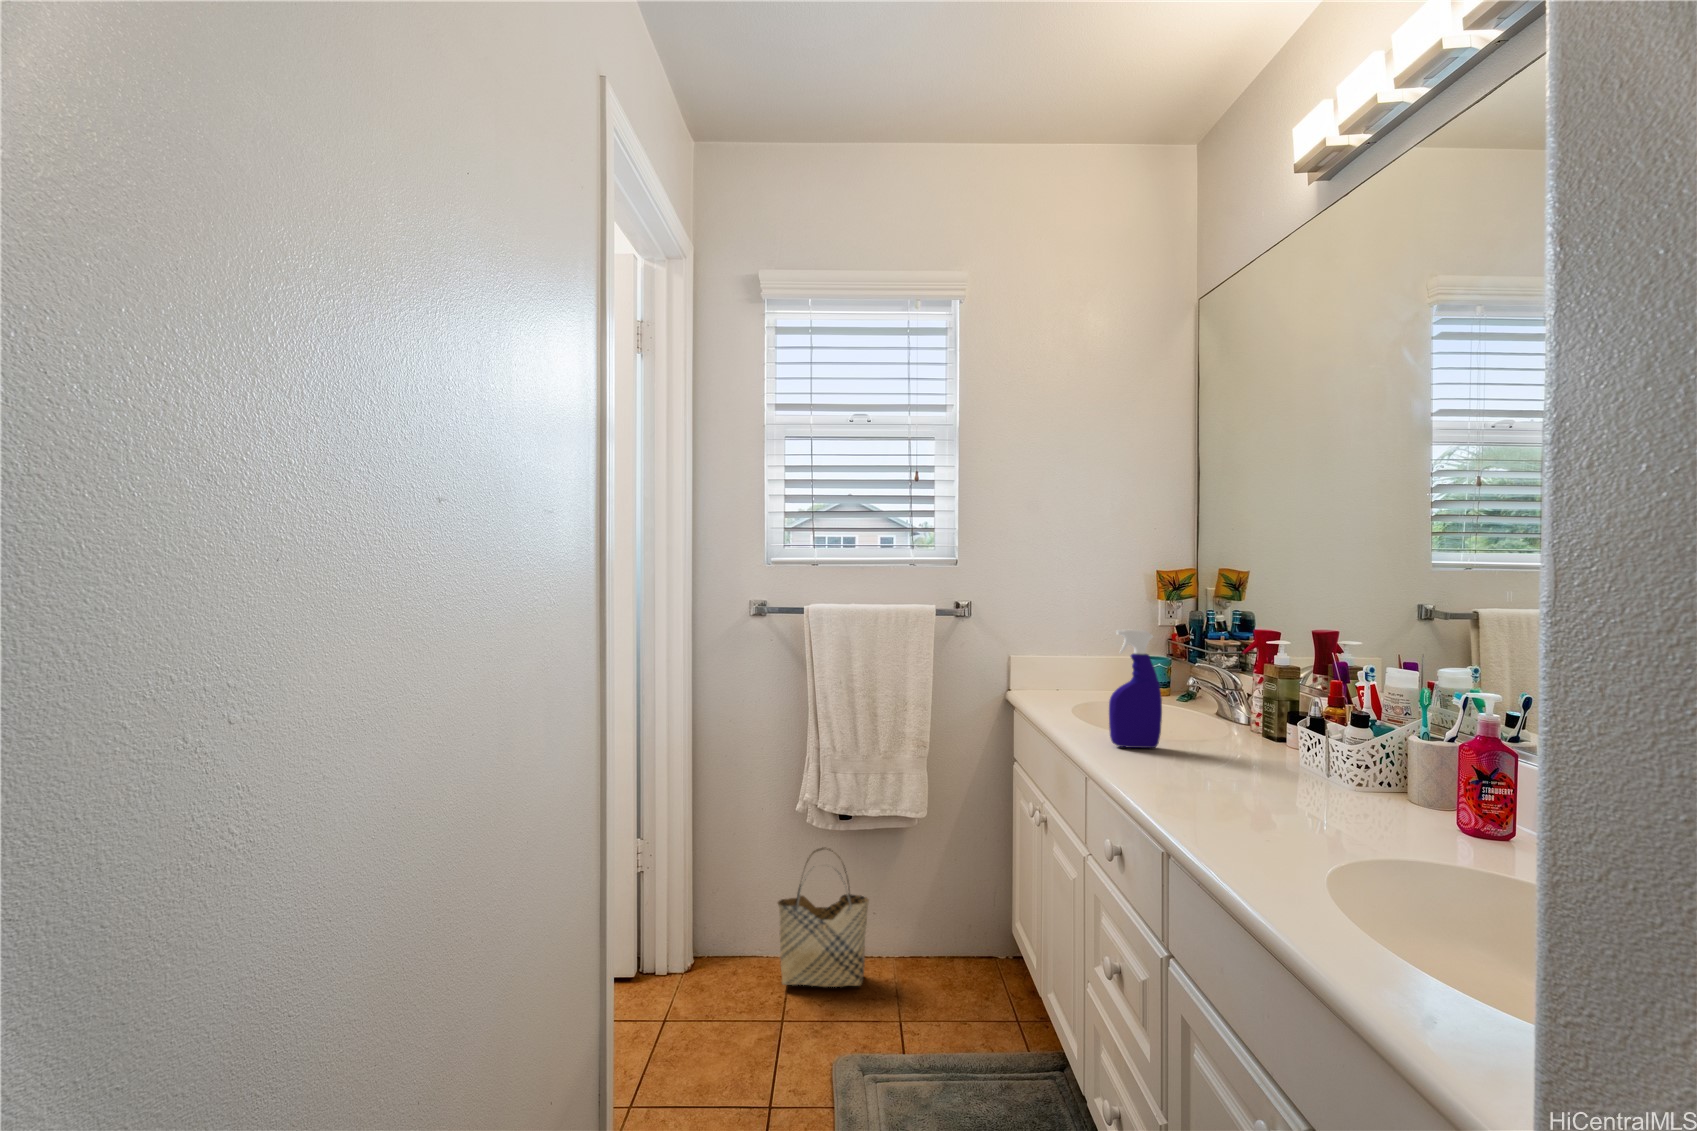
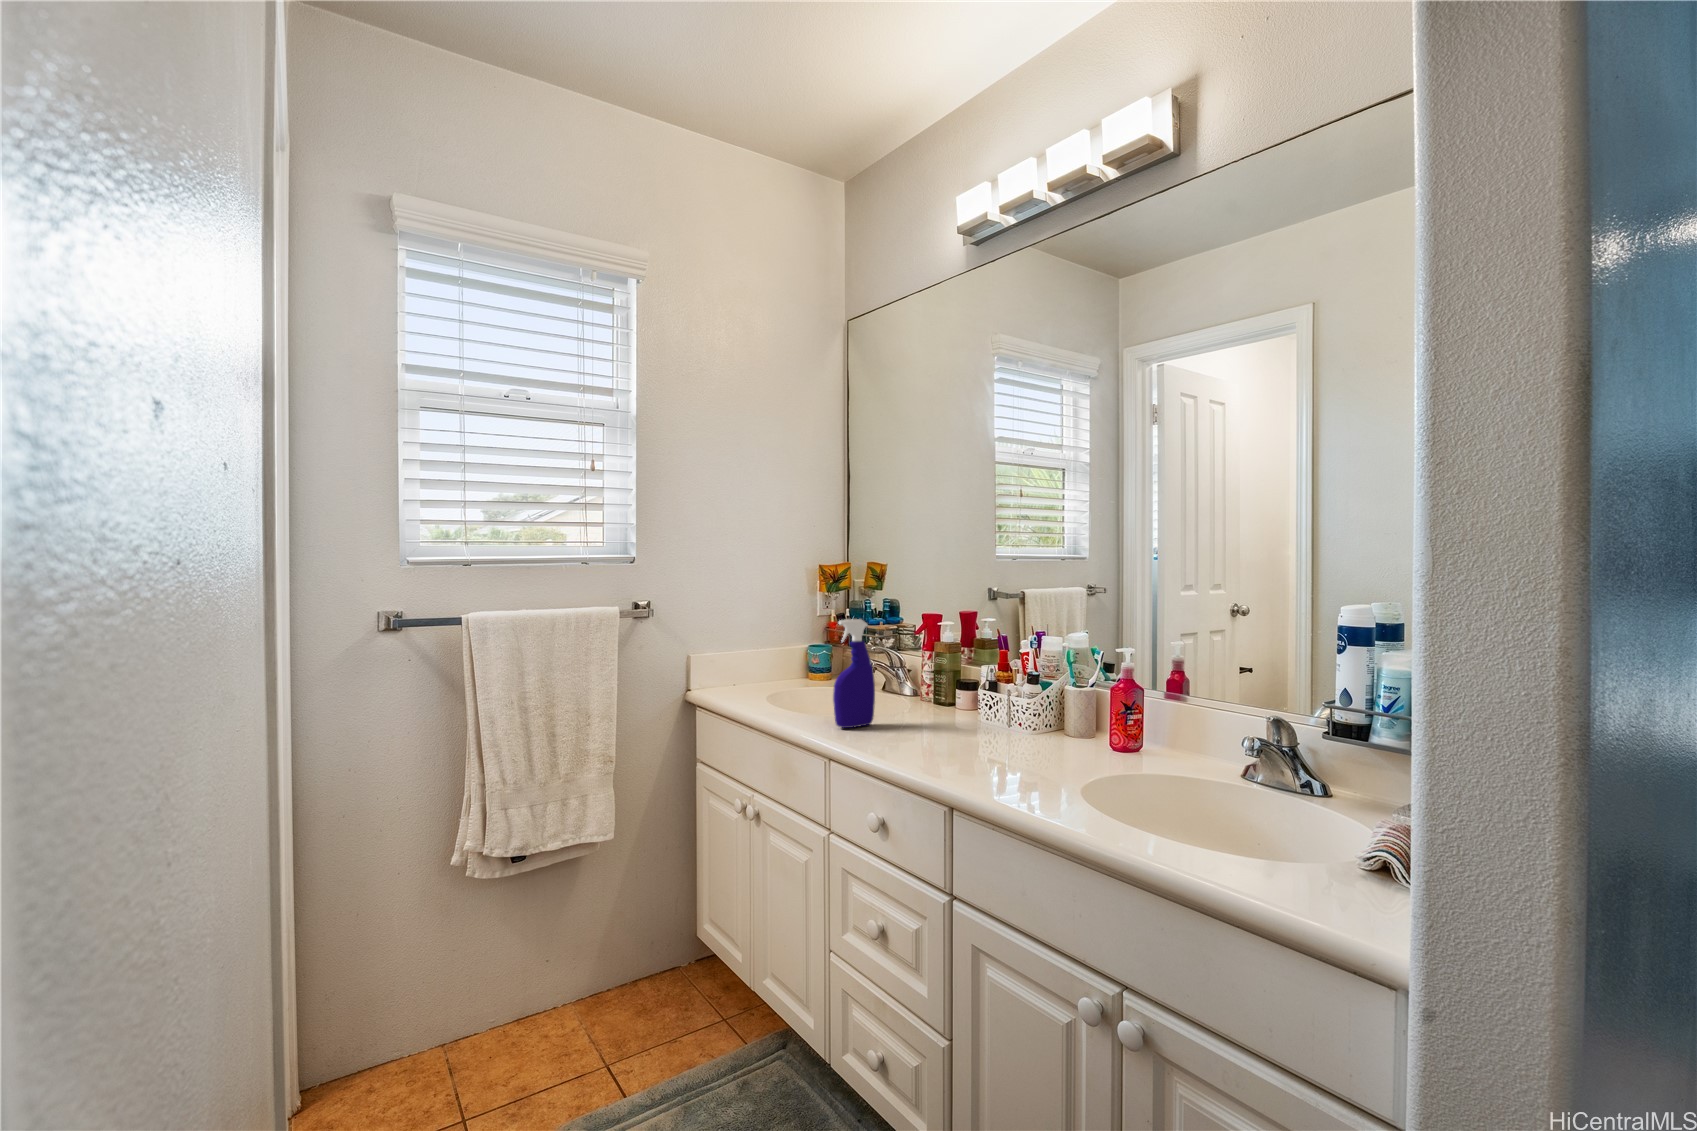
woven basket: present [778,848,869,987] -> none [436,900,552,1081]

